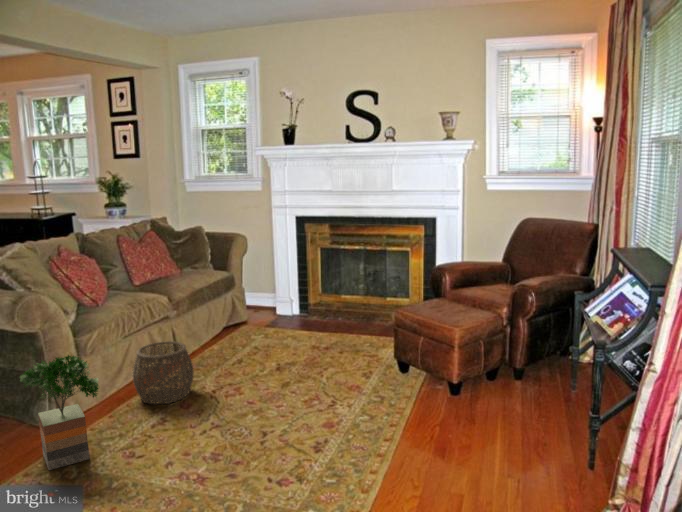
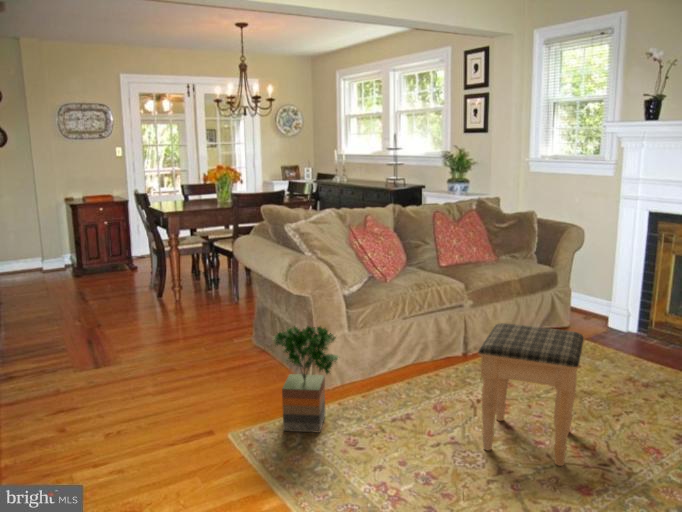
footstool: none [227,312,309,423] -> present [478,323,584,466]
woven basket: present [133,341,194,405] -> none [397,331,461,399]

